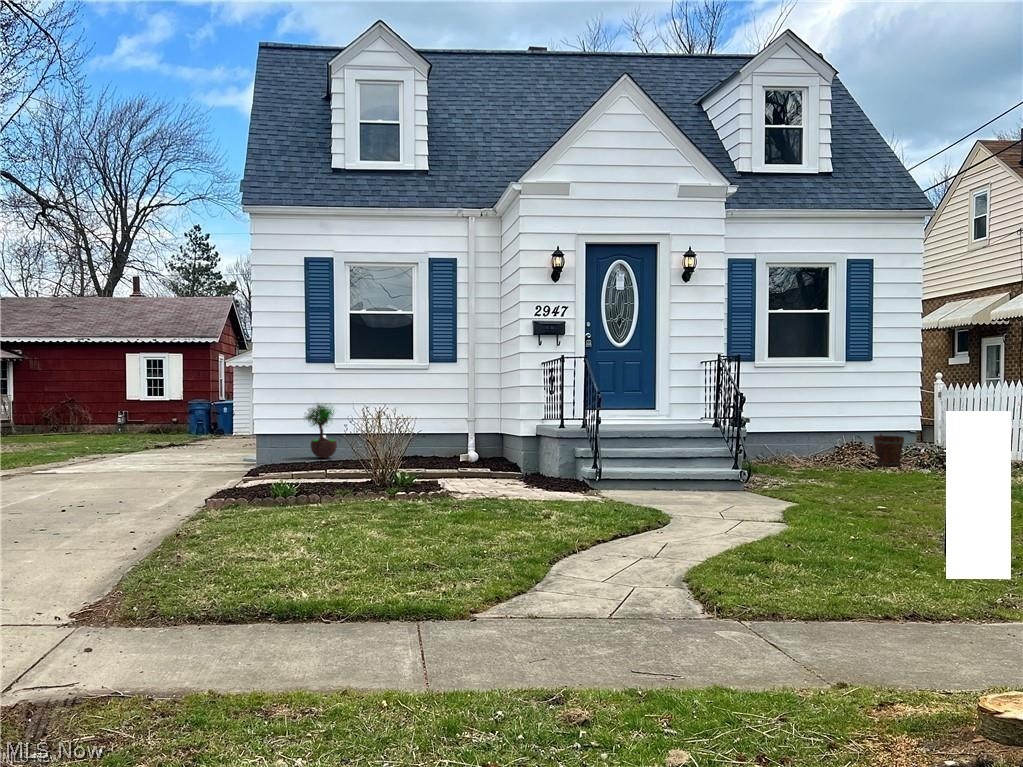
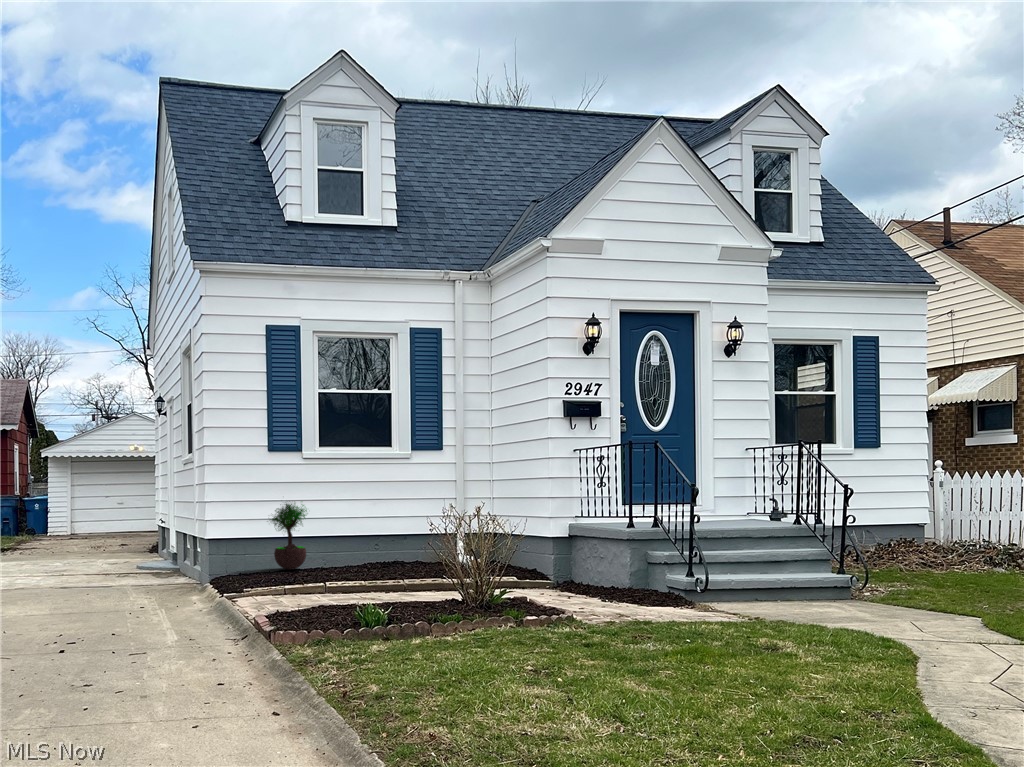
bucket: present [873,434,904,466] -> none [887,520,921,555]

